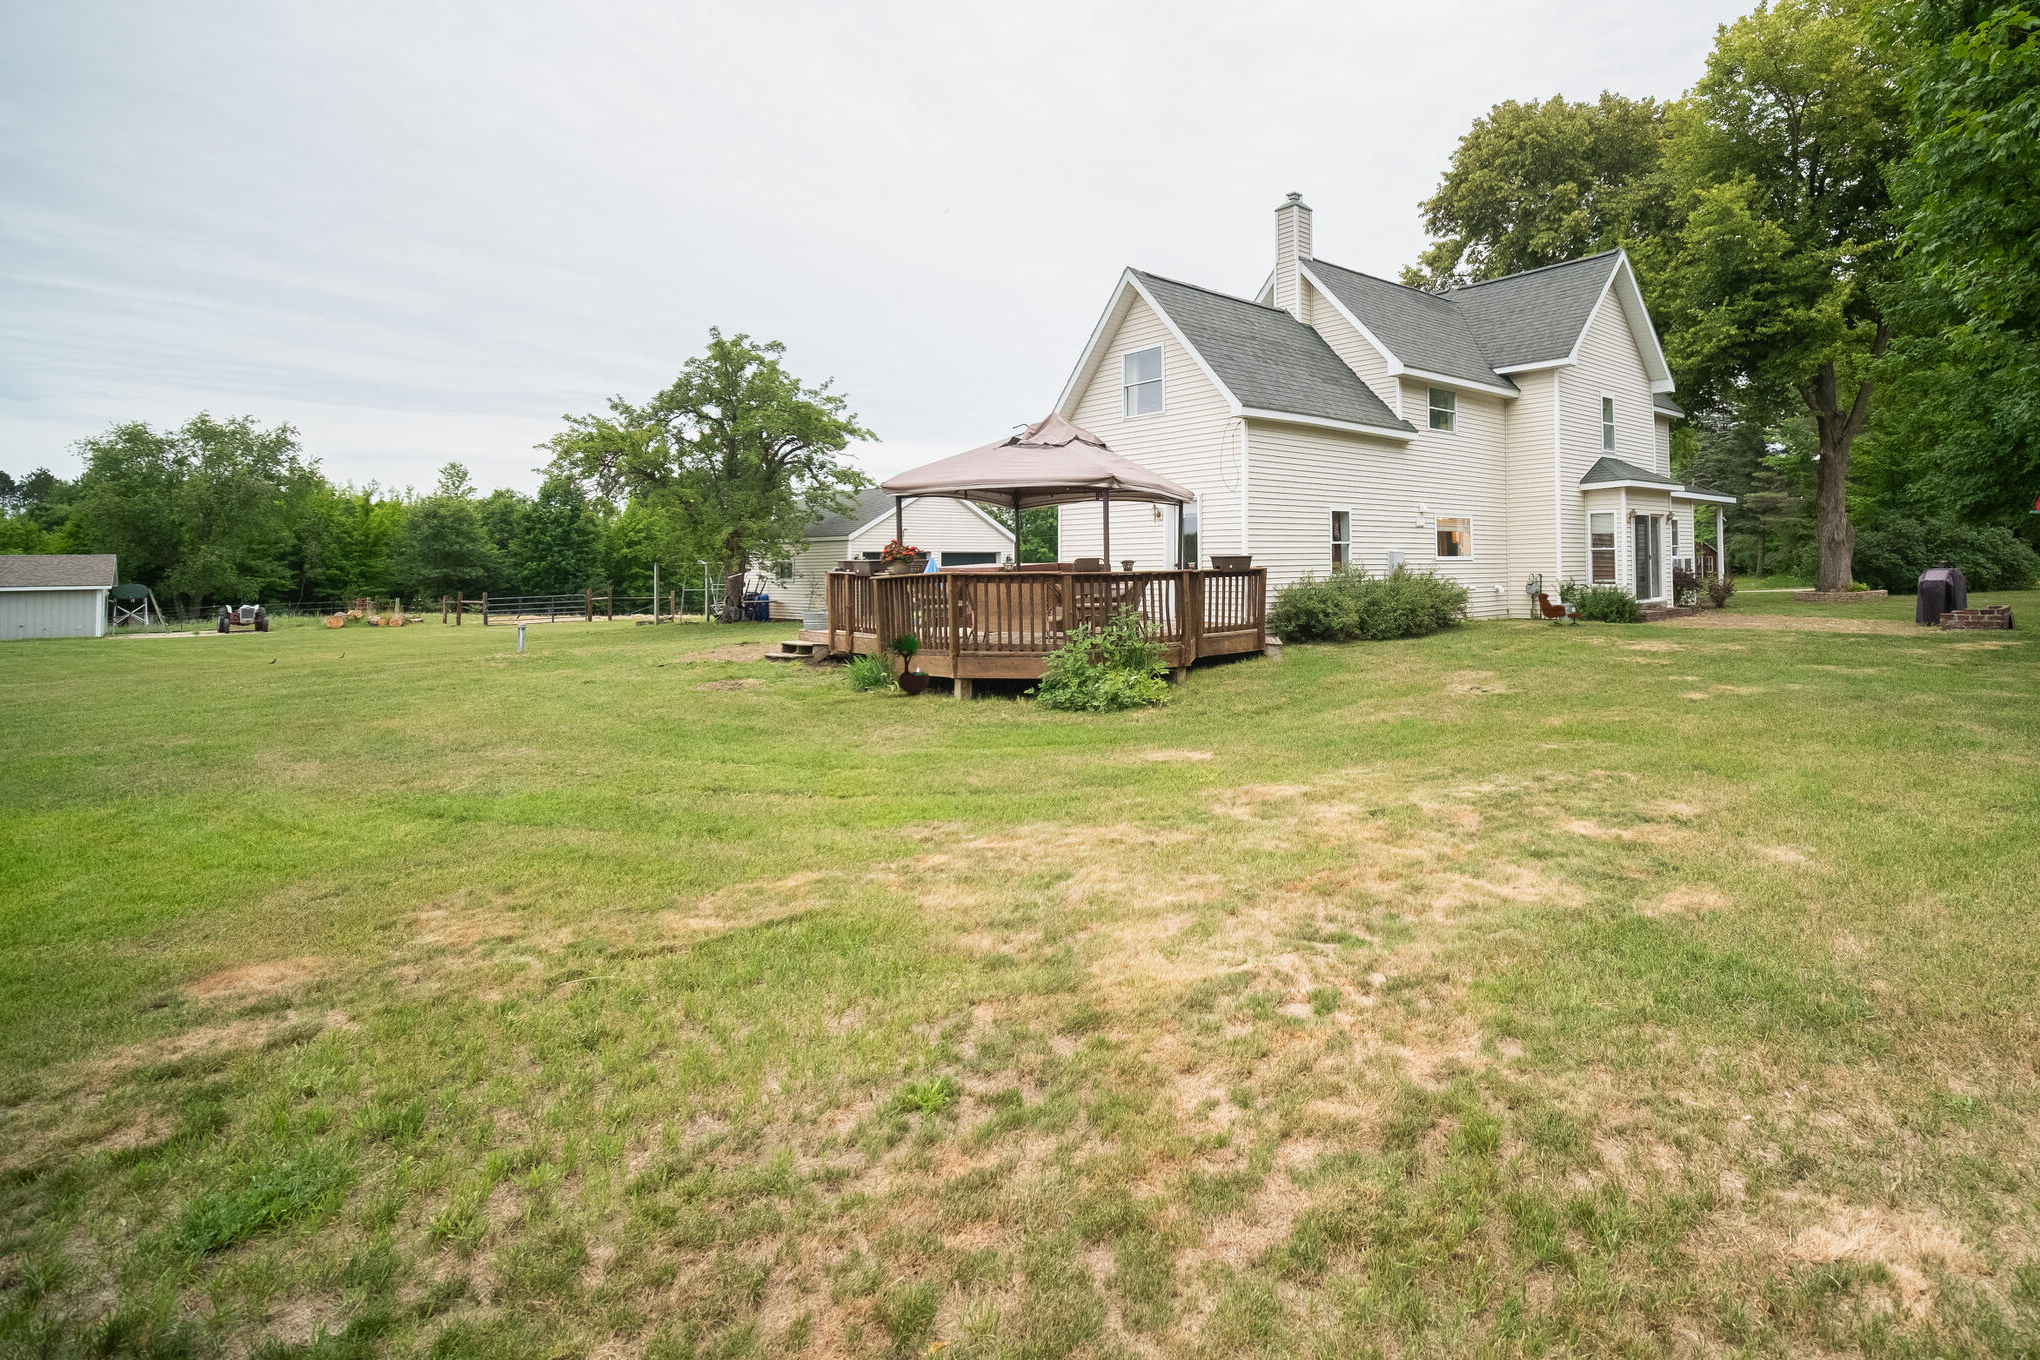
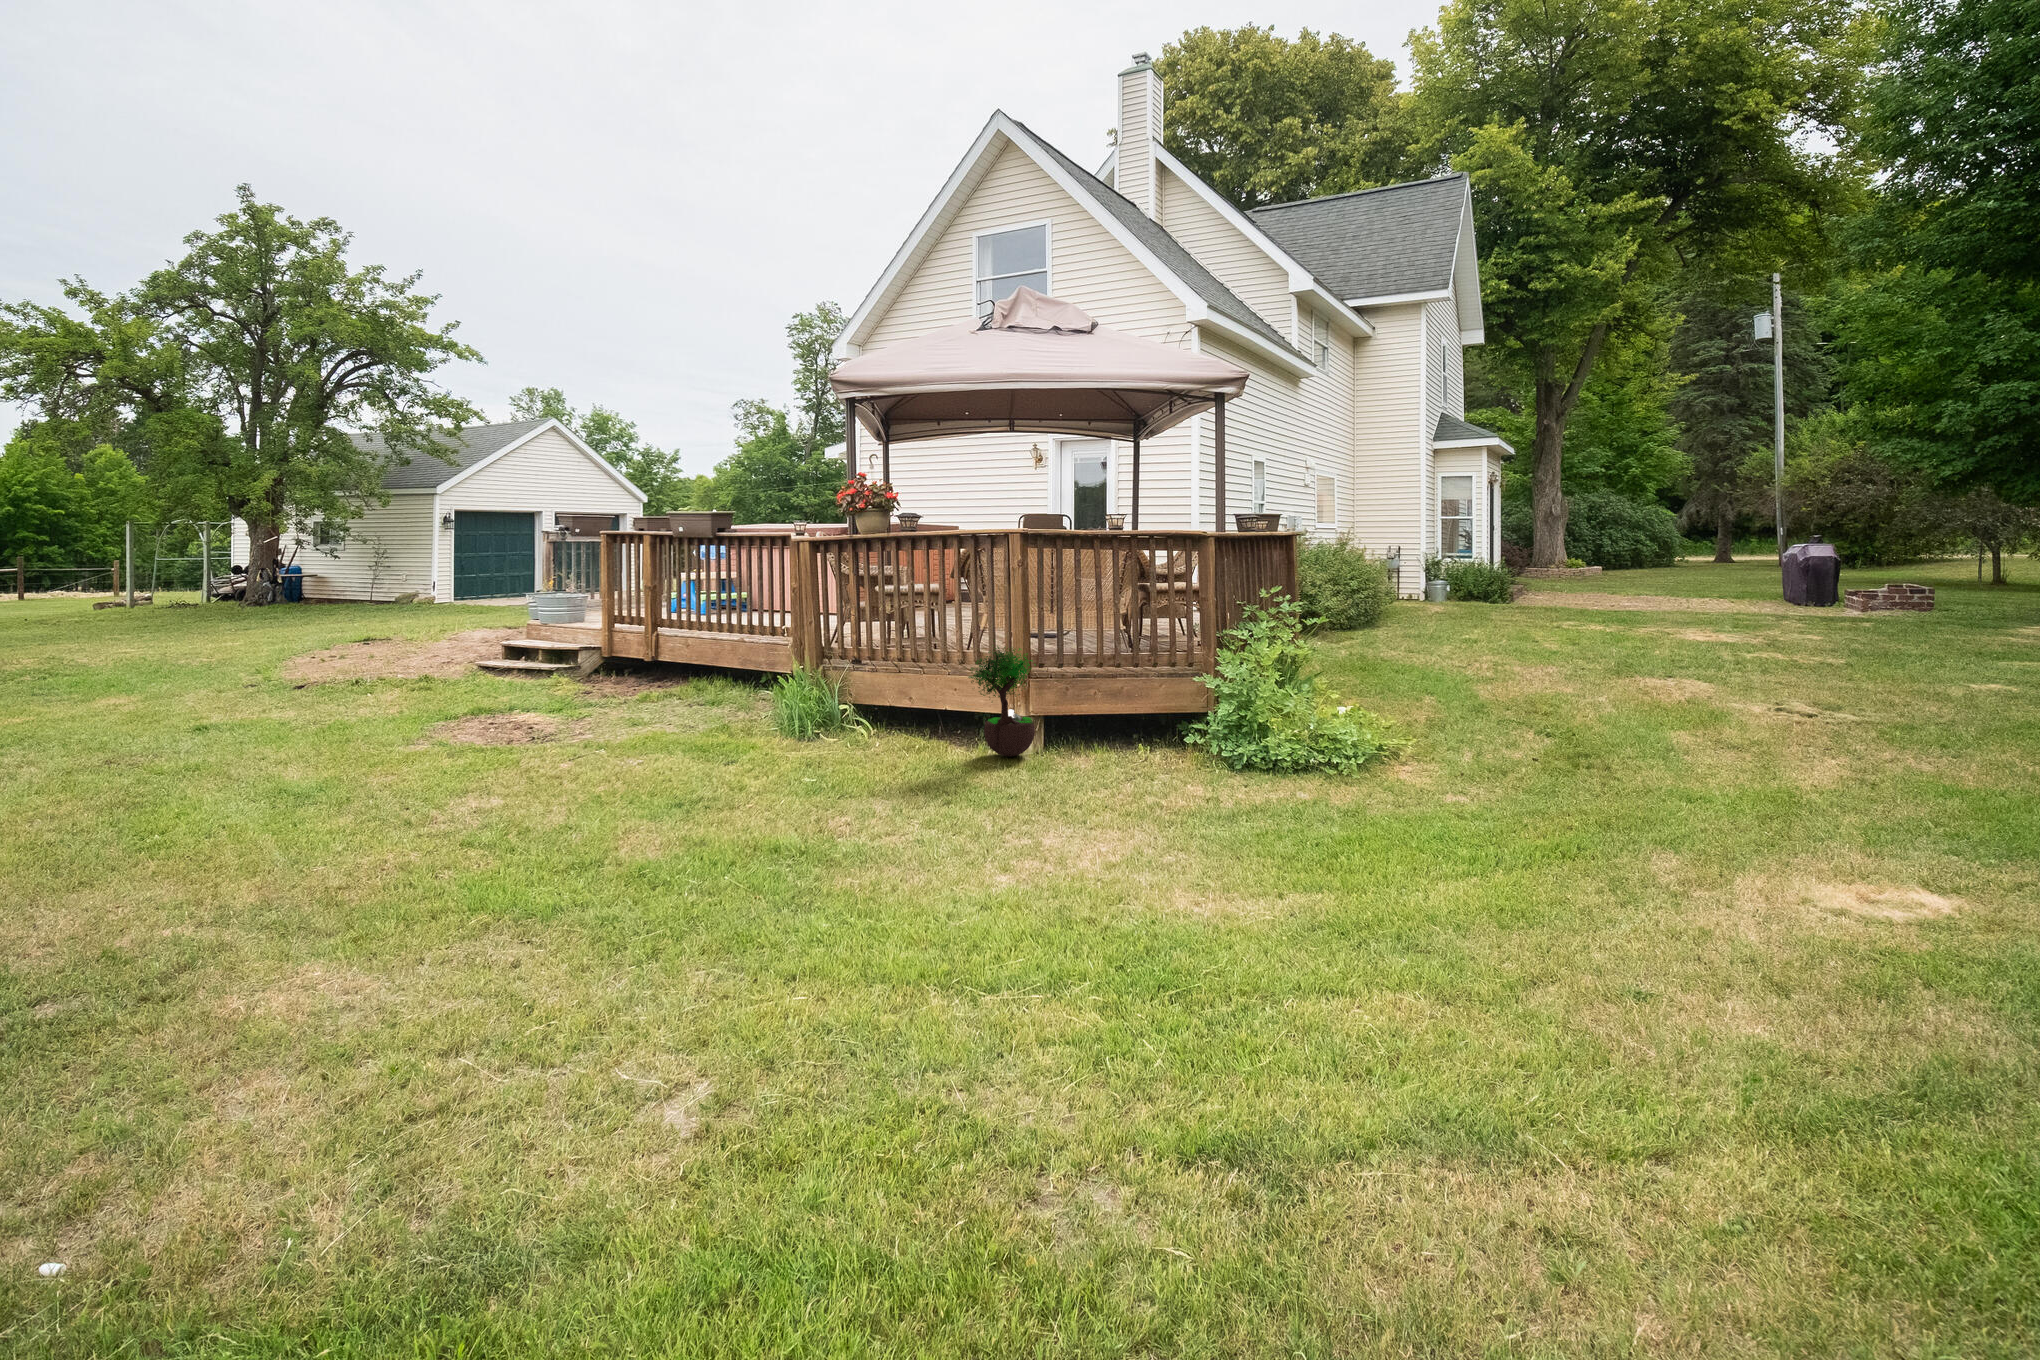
lounge chair: present [1538,593,1581,626] -> none [1401,562,1456,600]

